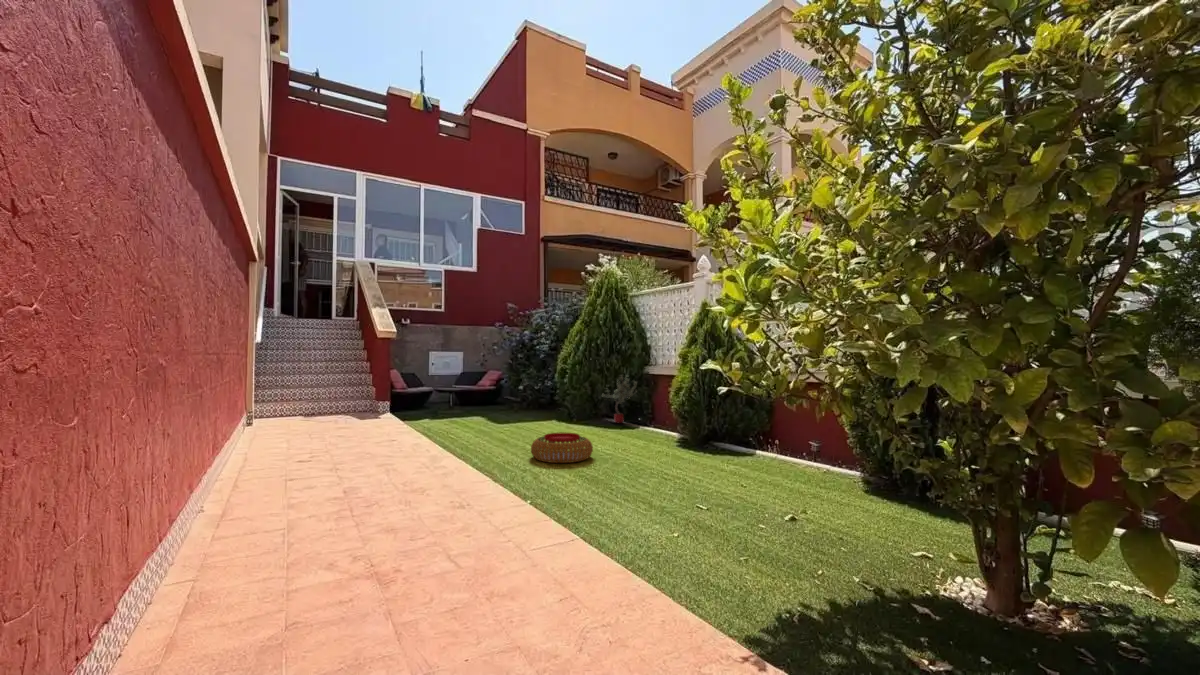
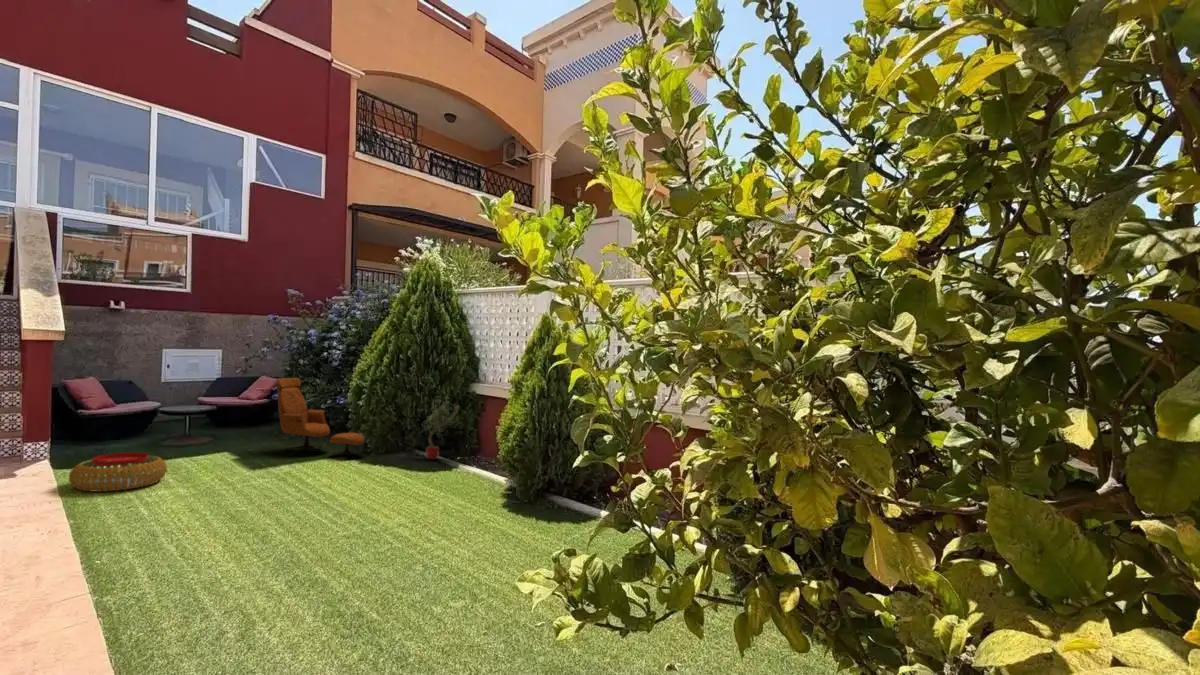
lounge chair: none [509,365,570,422] -> present [276,378,365,458]
pouf: present [531,432,593,463] -> present [69,452,167,492]

